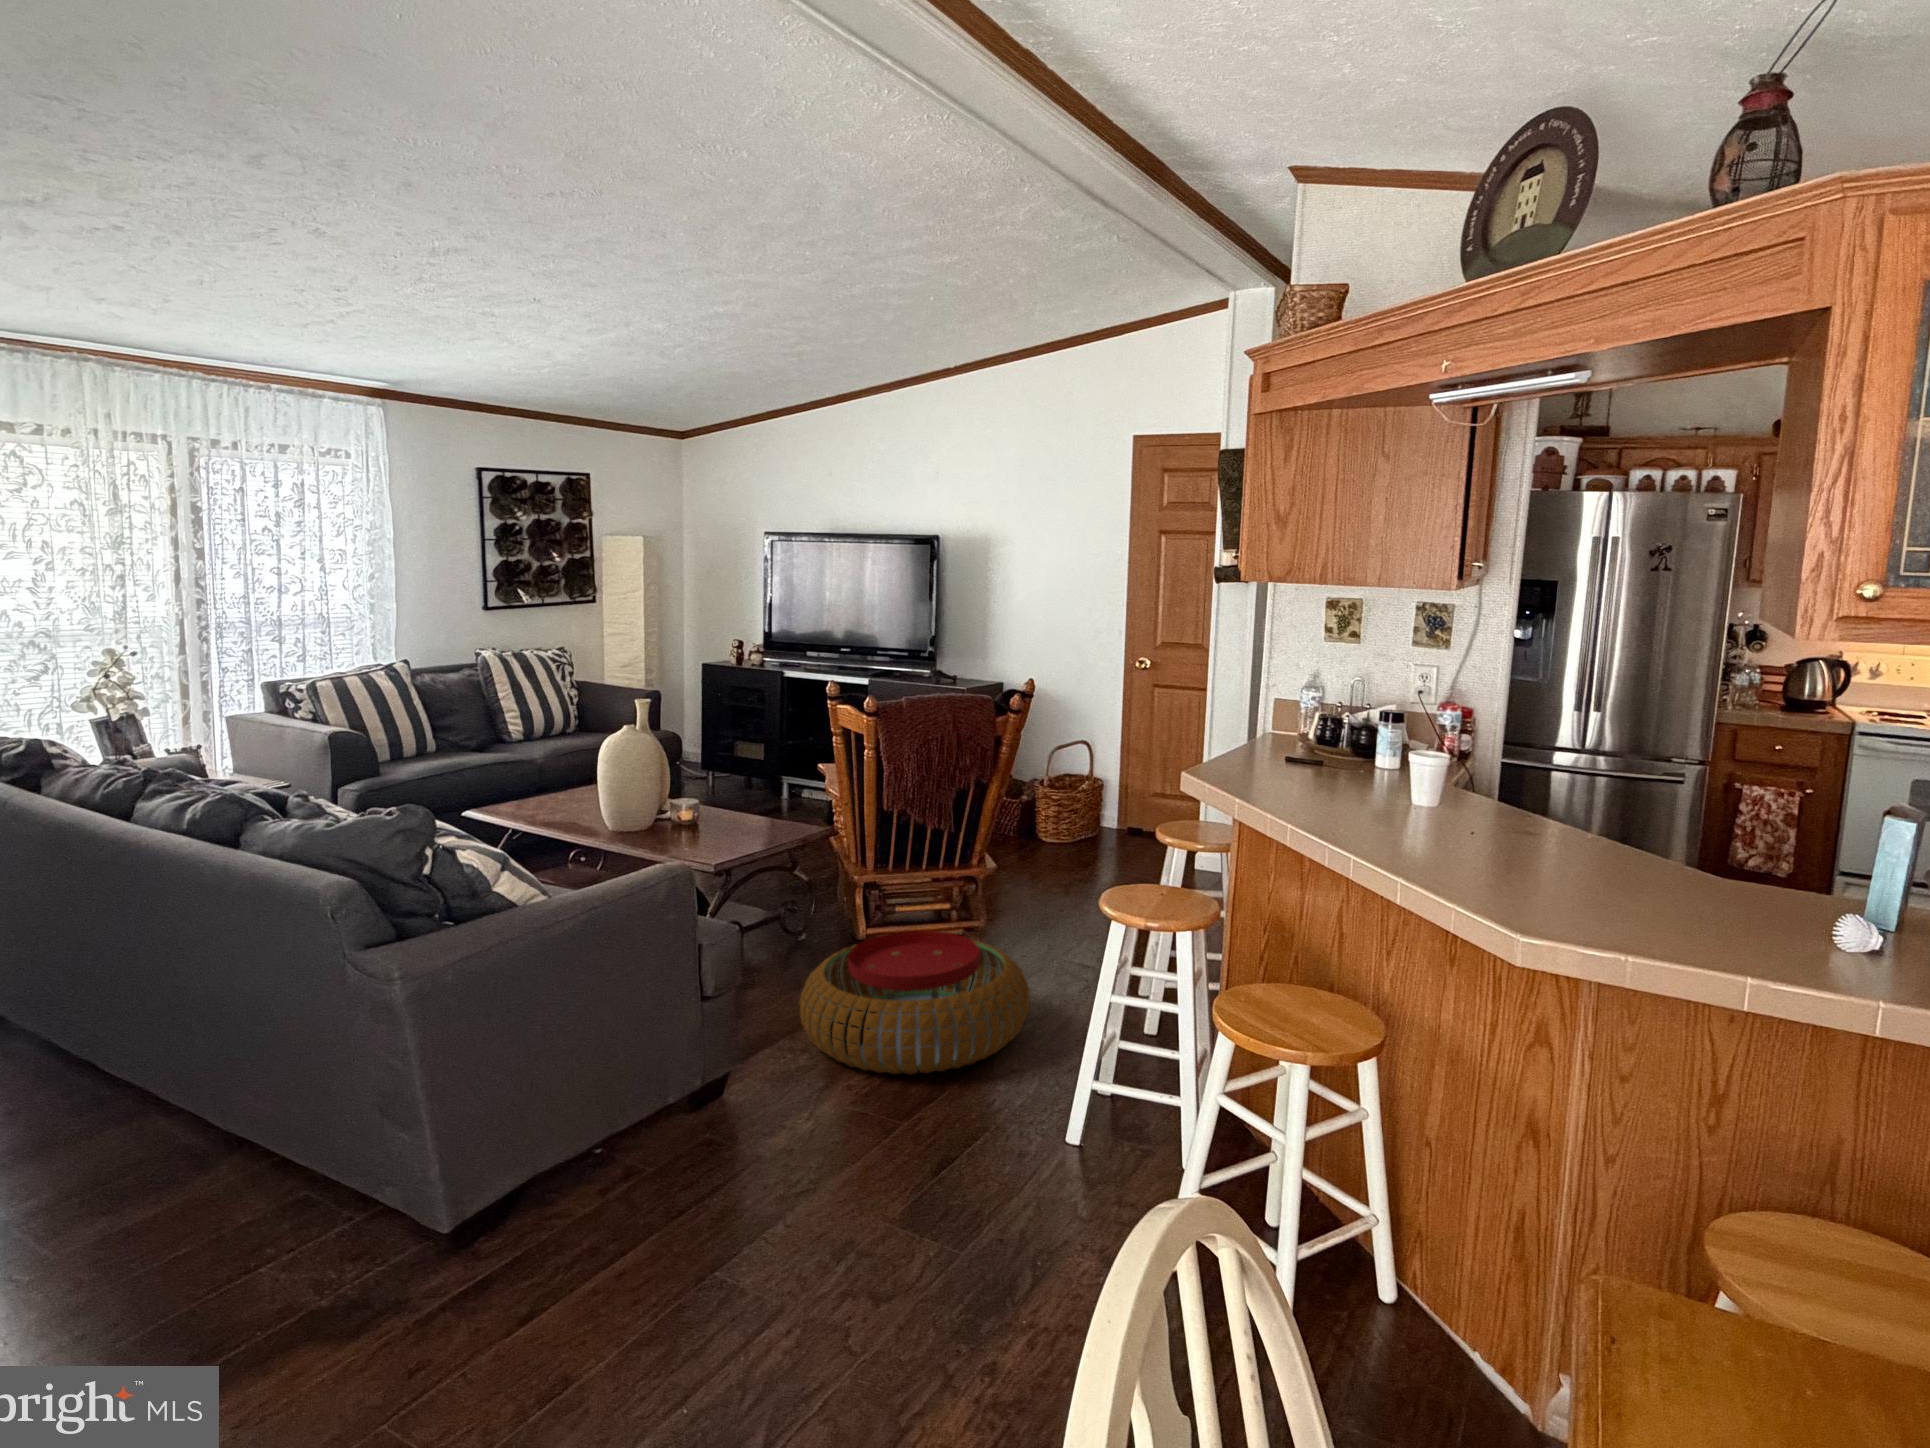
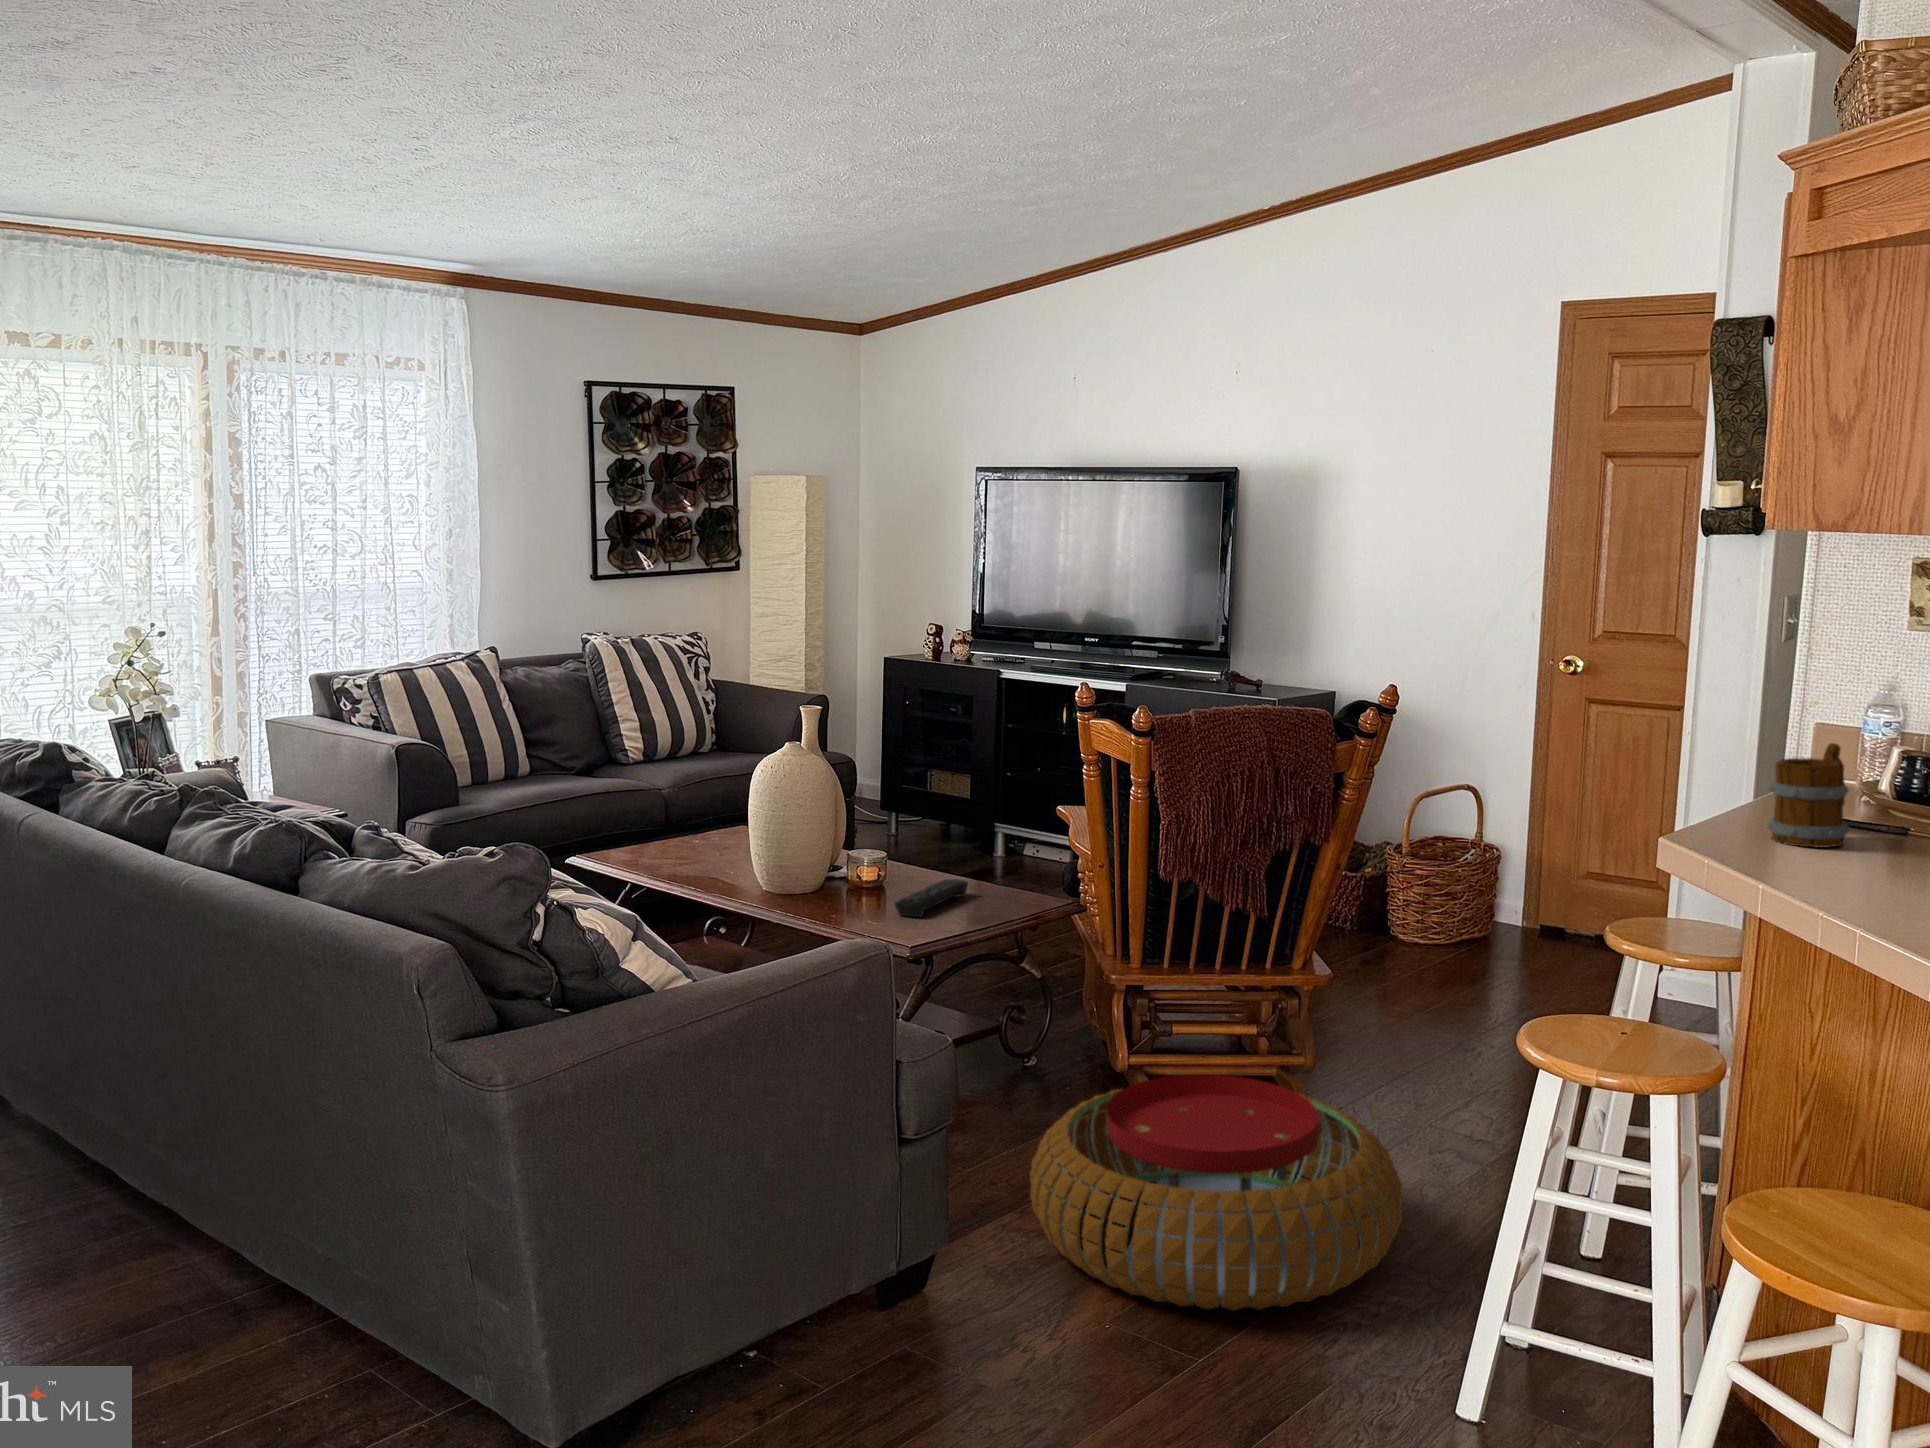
mug: none [1224,714,1267,774] -> present [1768,743,1849,847]
remote control: none [710,815,760,841] -> present [895,879,968,917]

